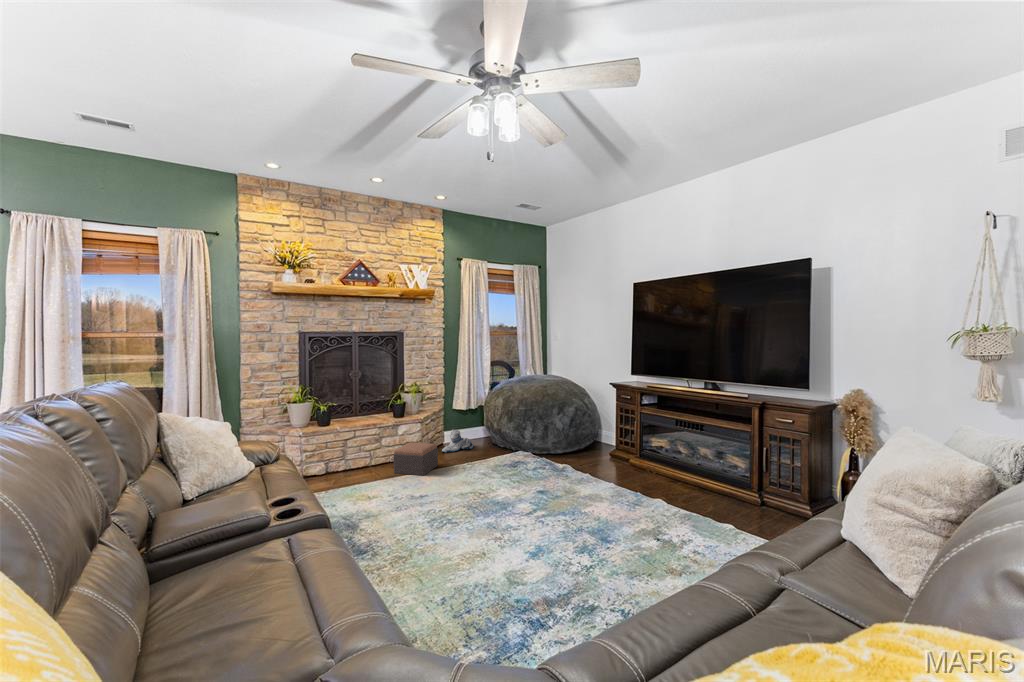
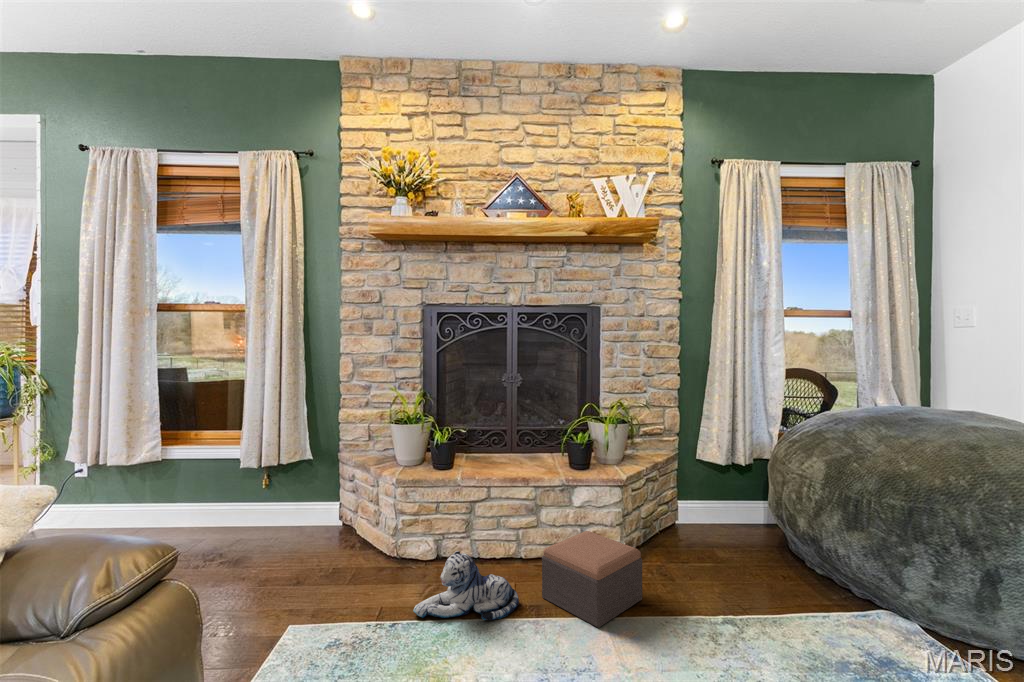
plush toy: present [442,429,474,453] -> present [413,551,519,620]

